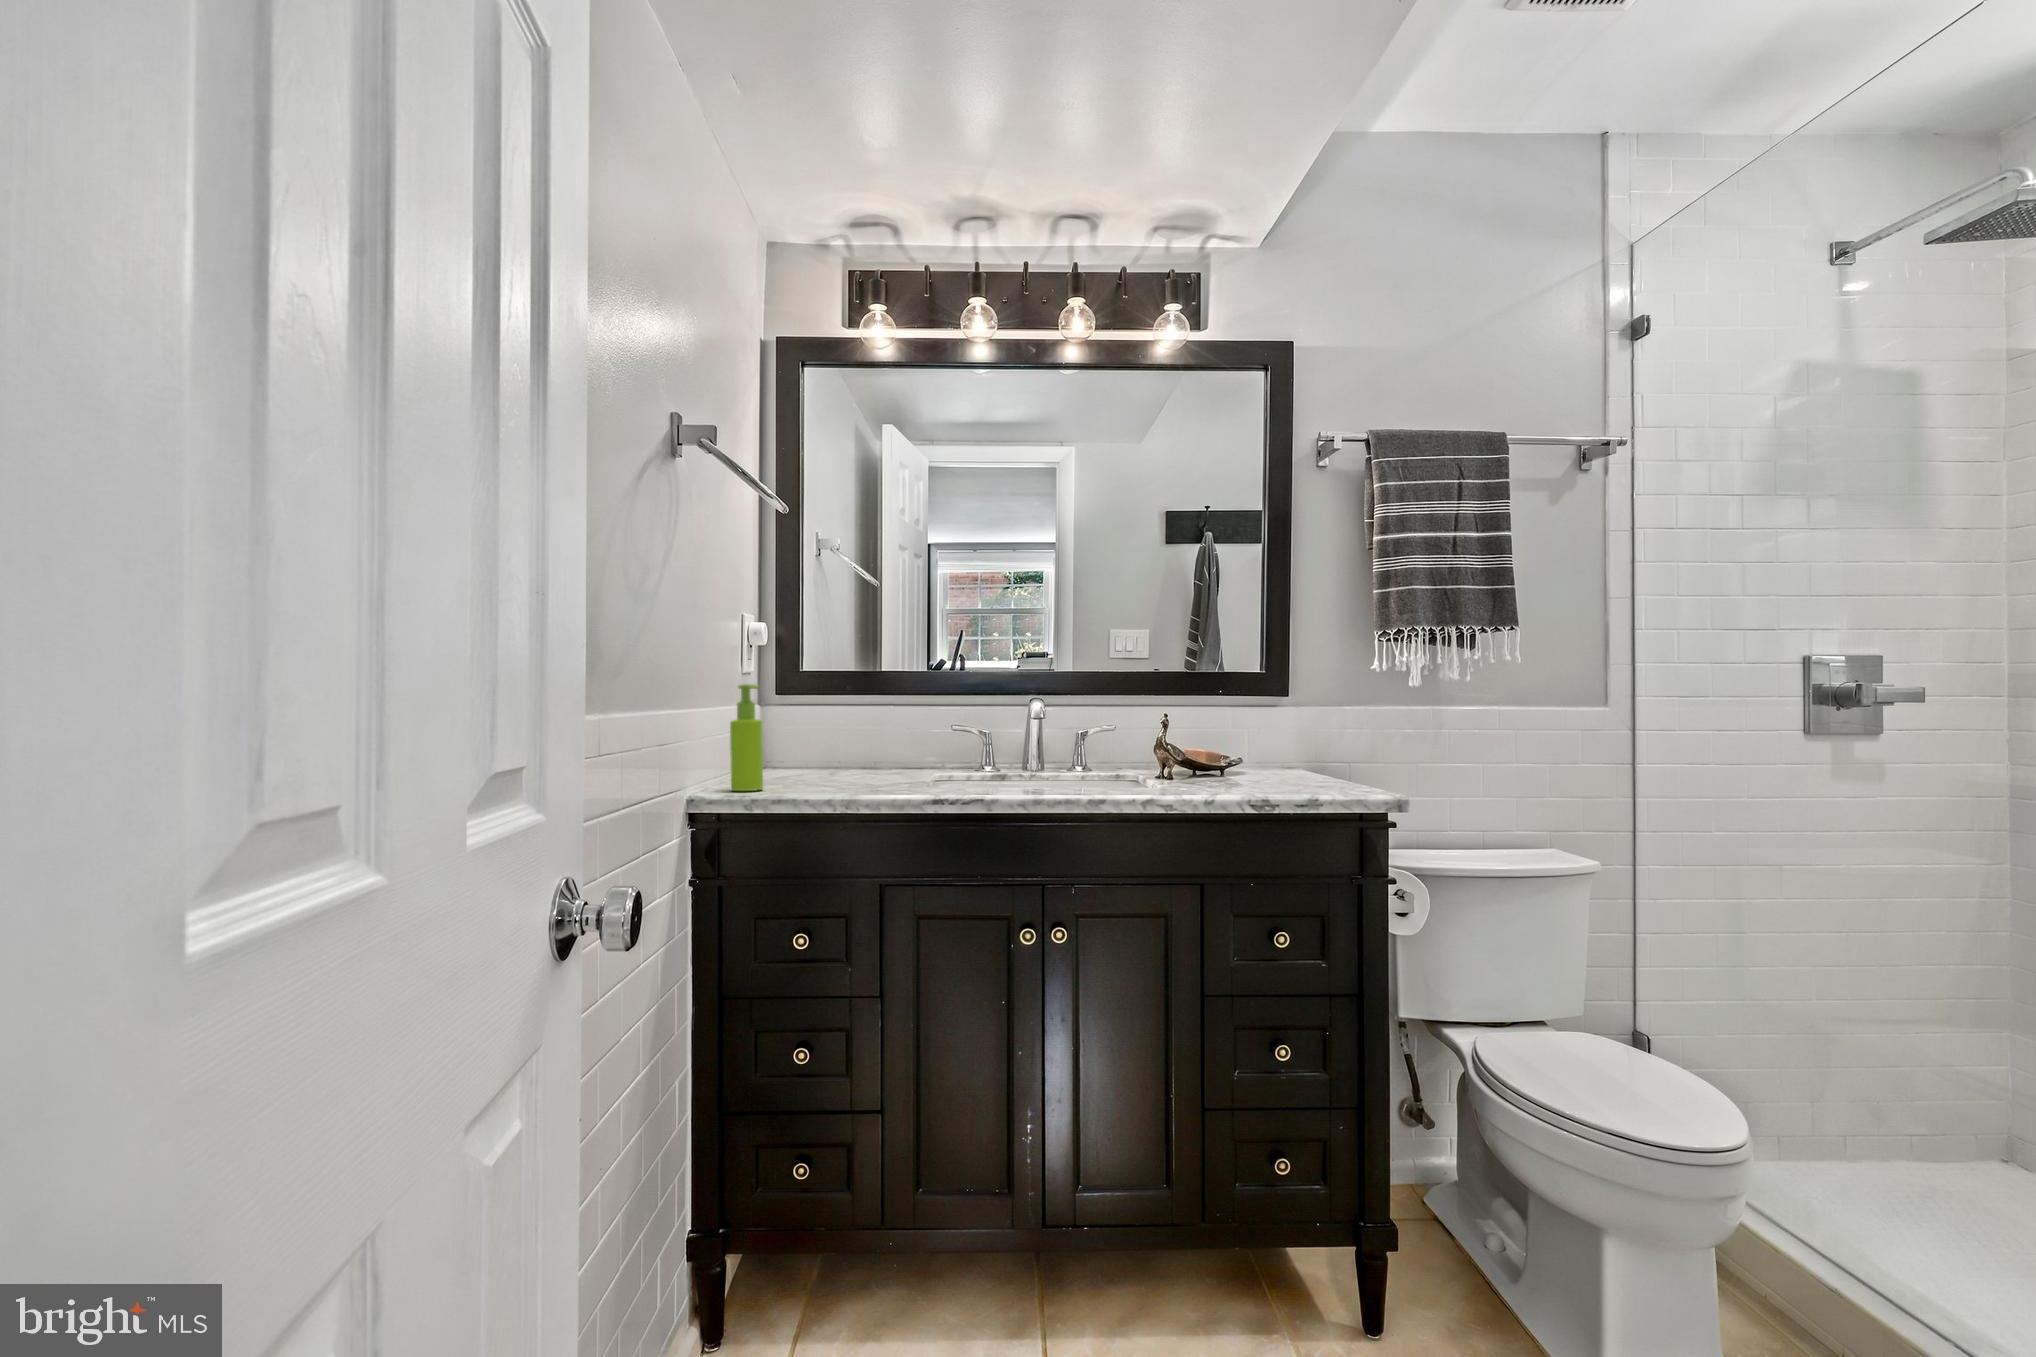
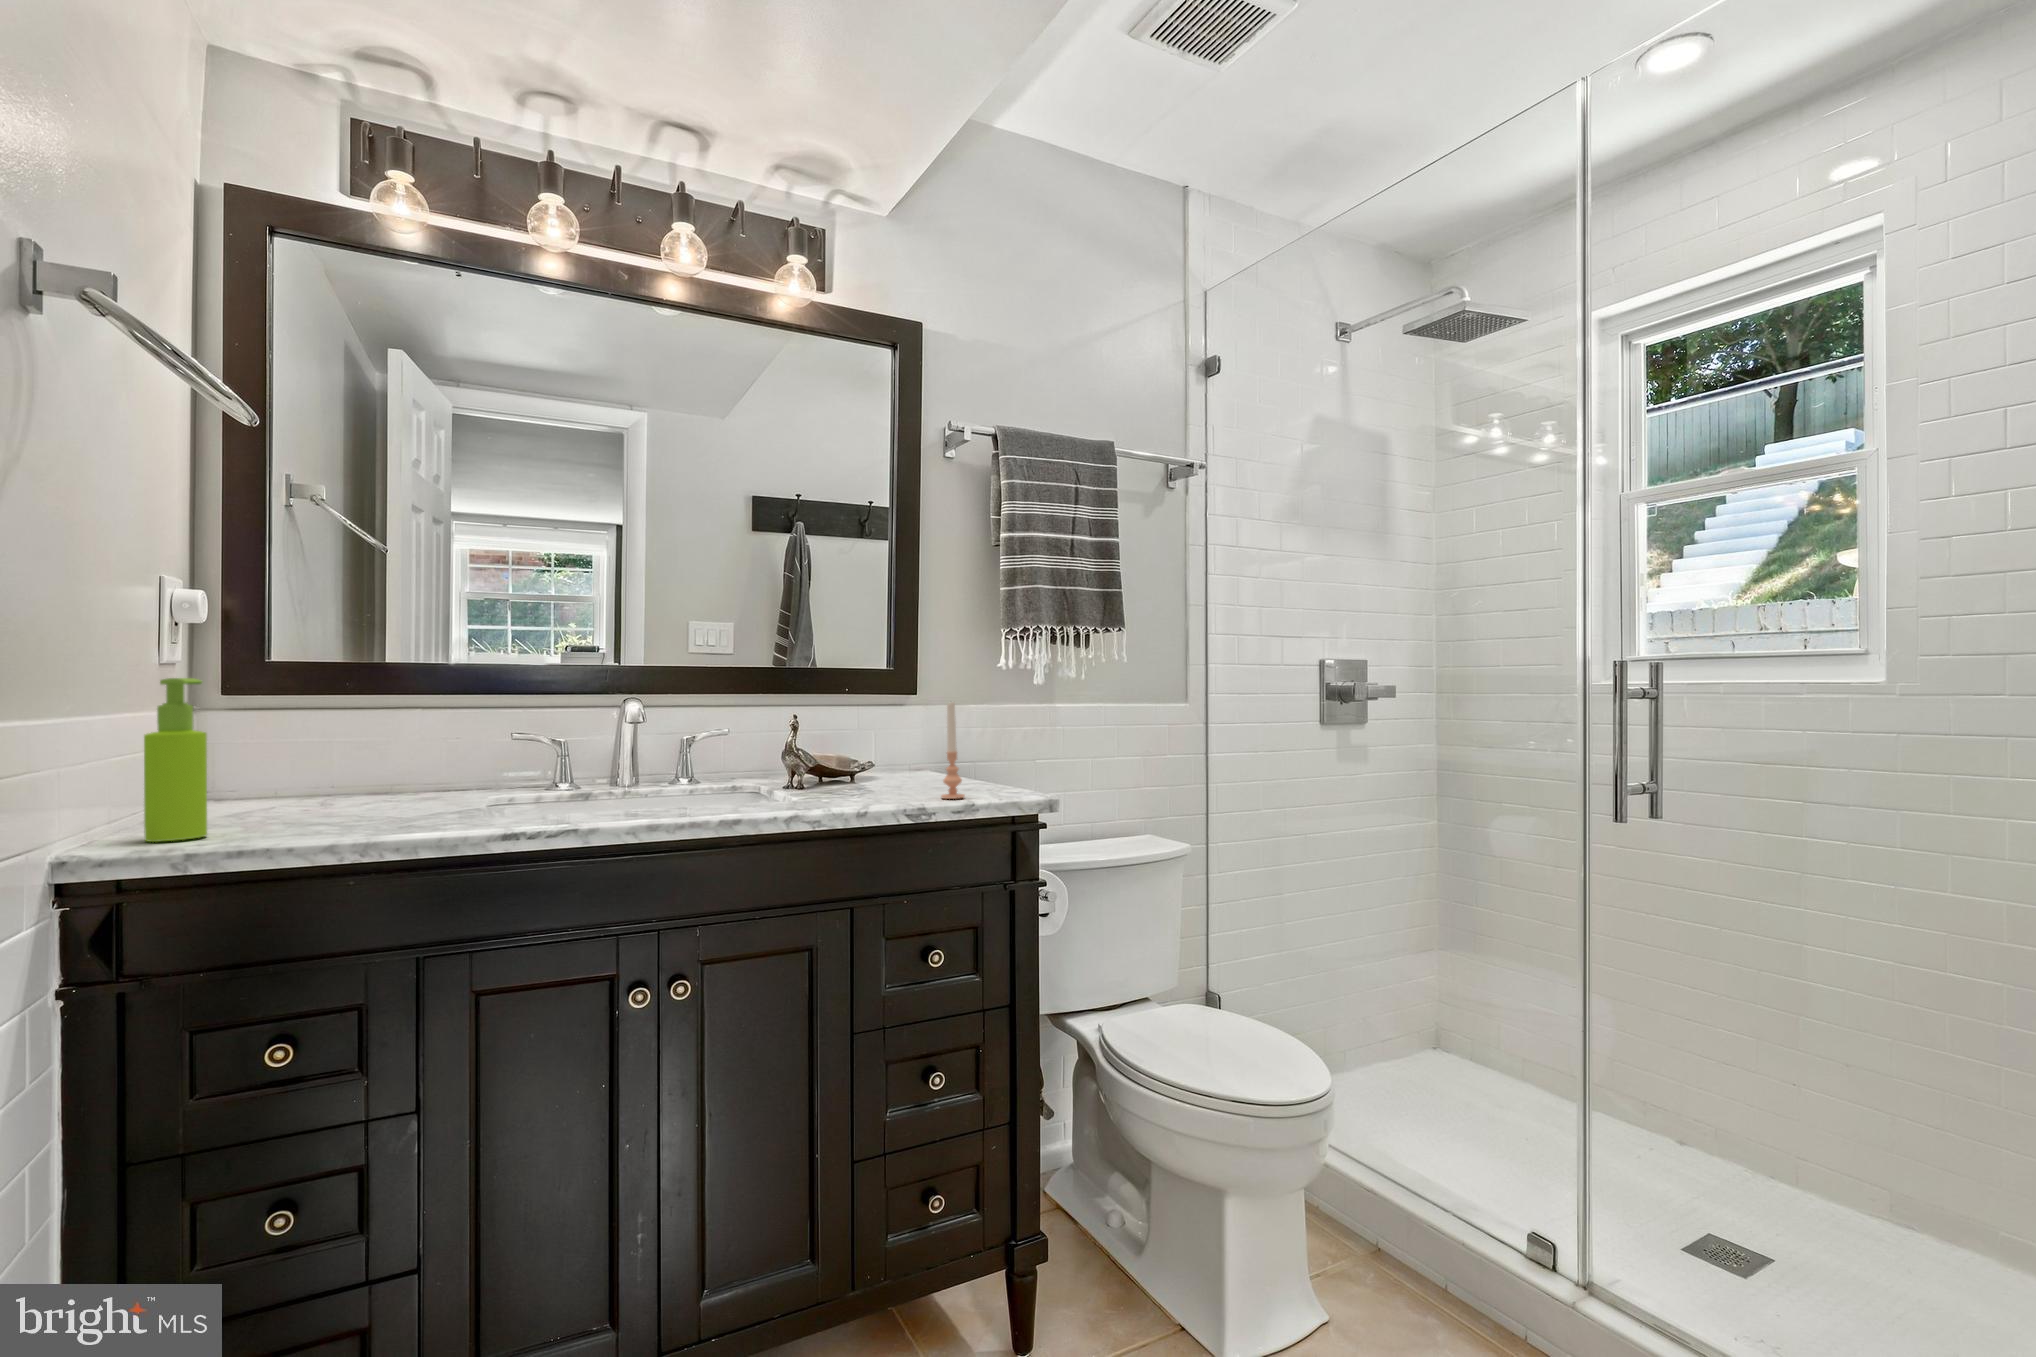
candle: none [1285,703,1309,792] -> present [941,702,965,799]

